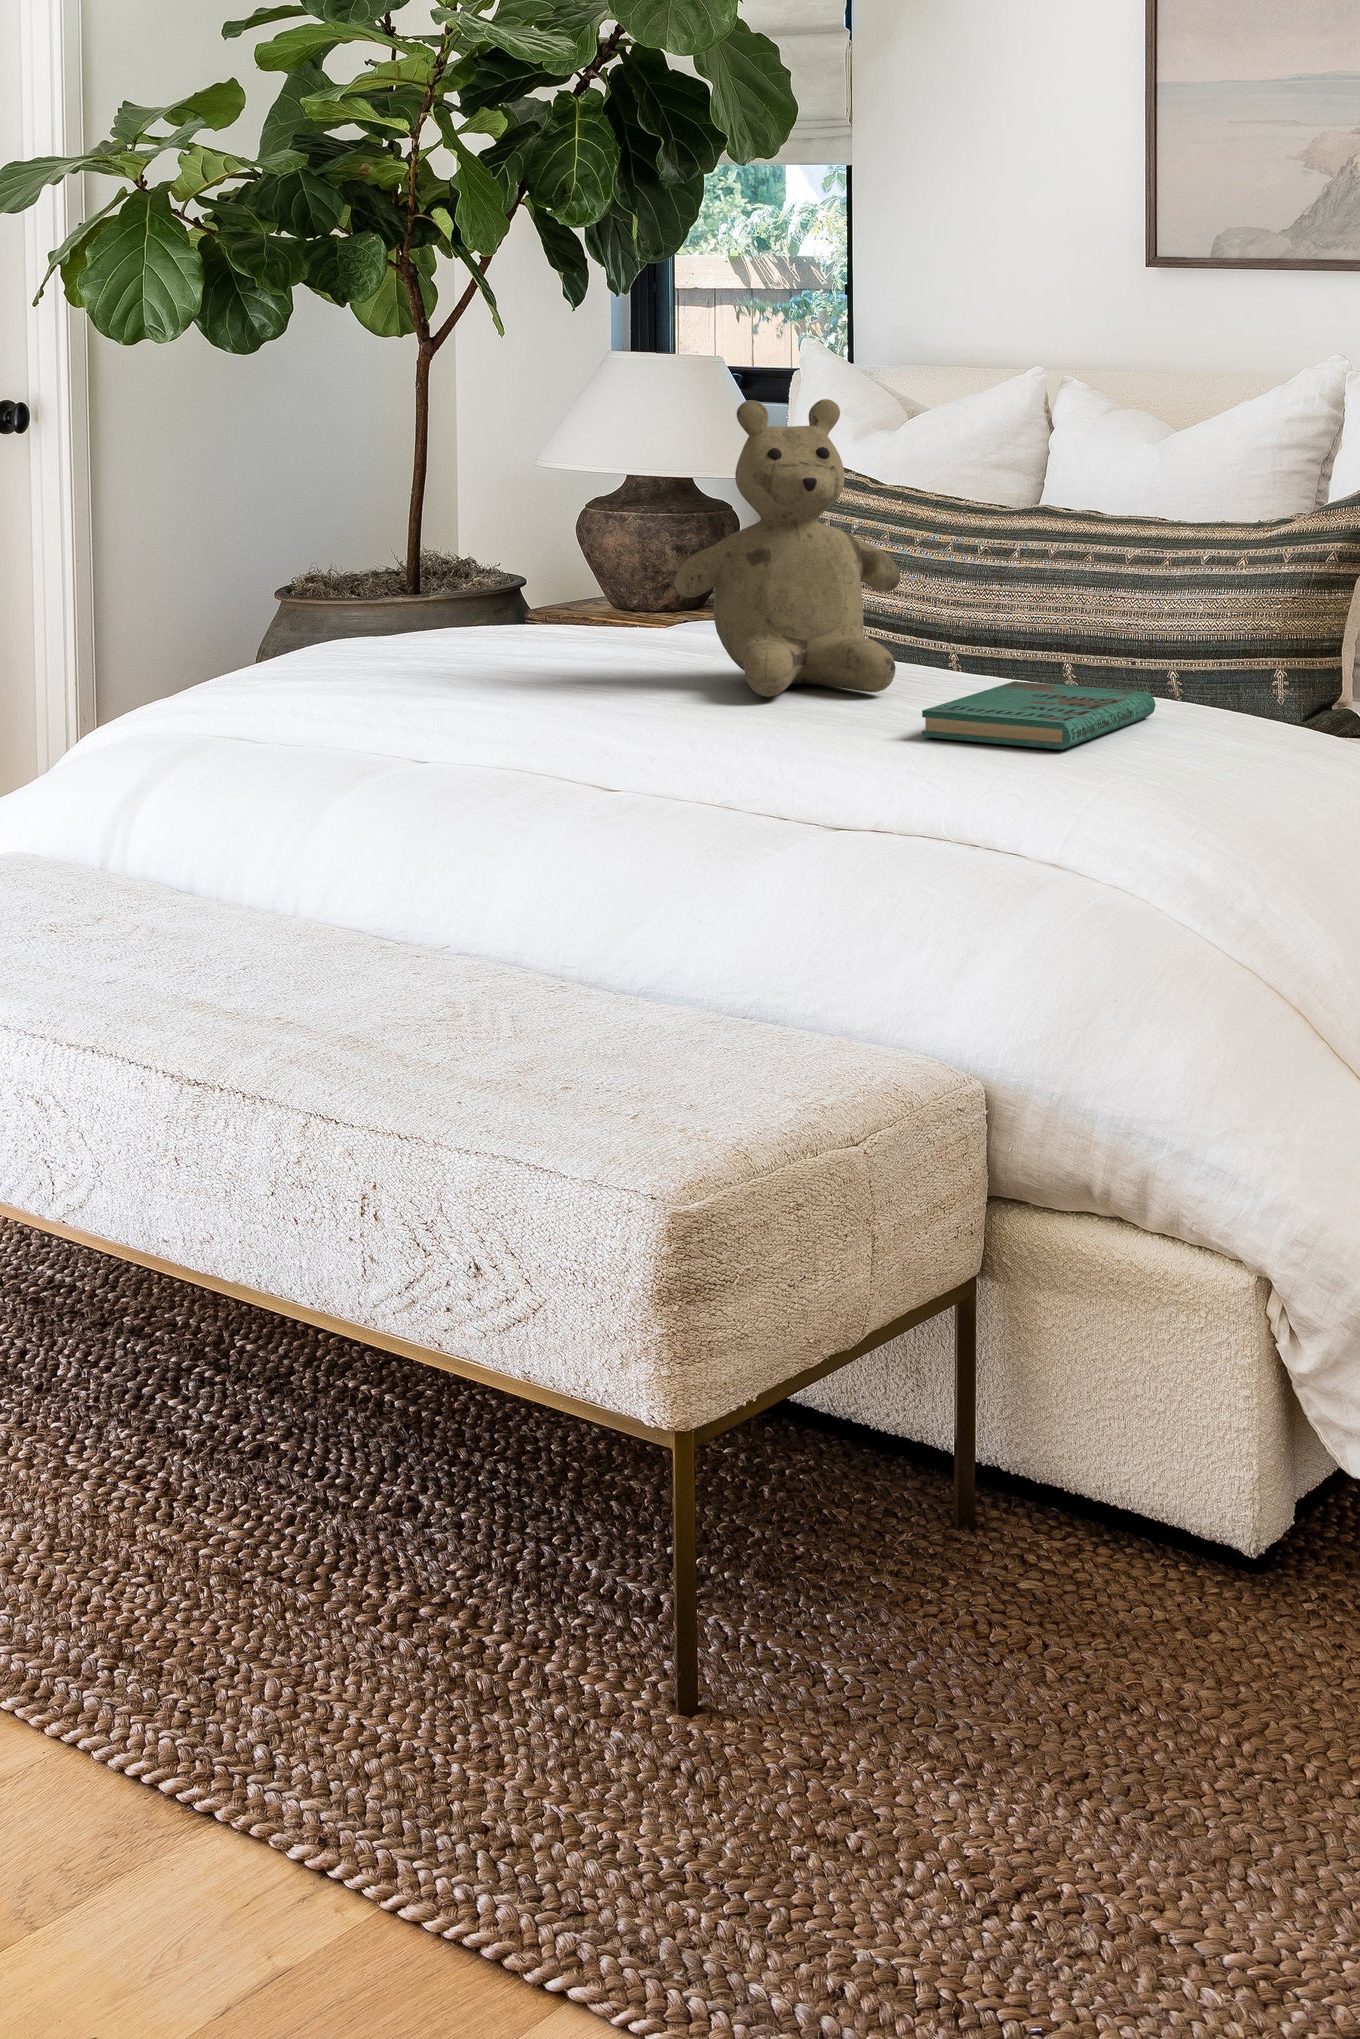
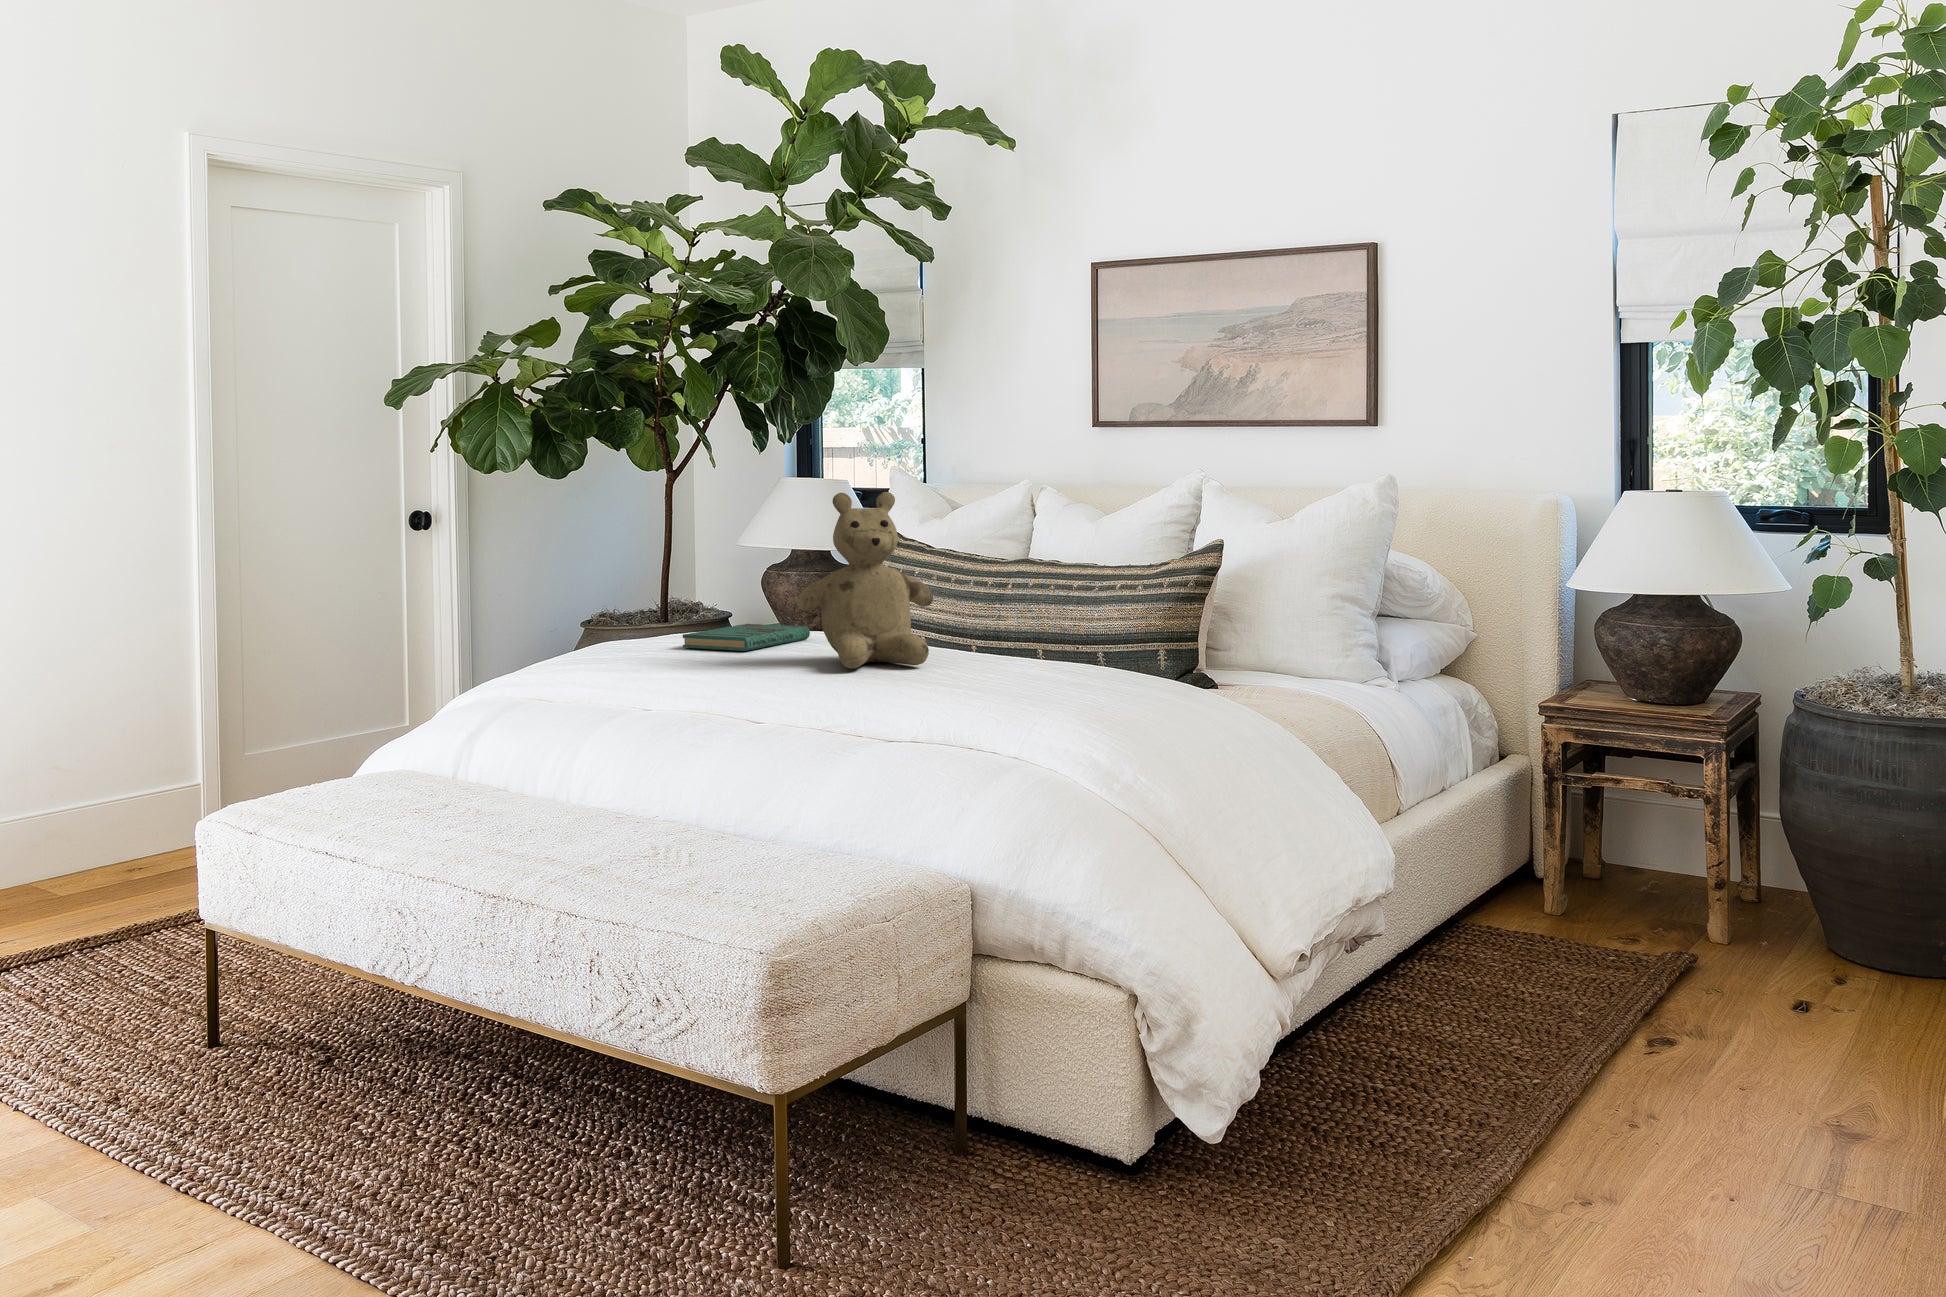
book: present [922,681,1156,750] -> present [683,624,810,651]

